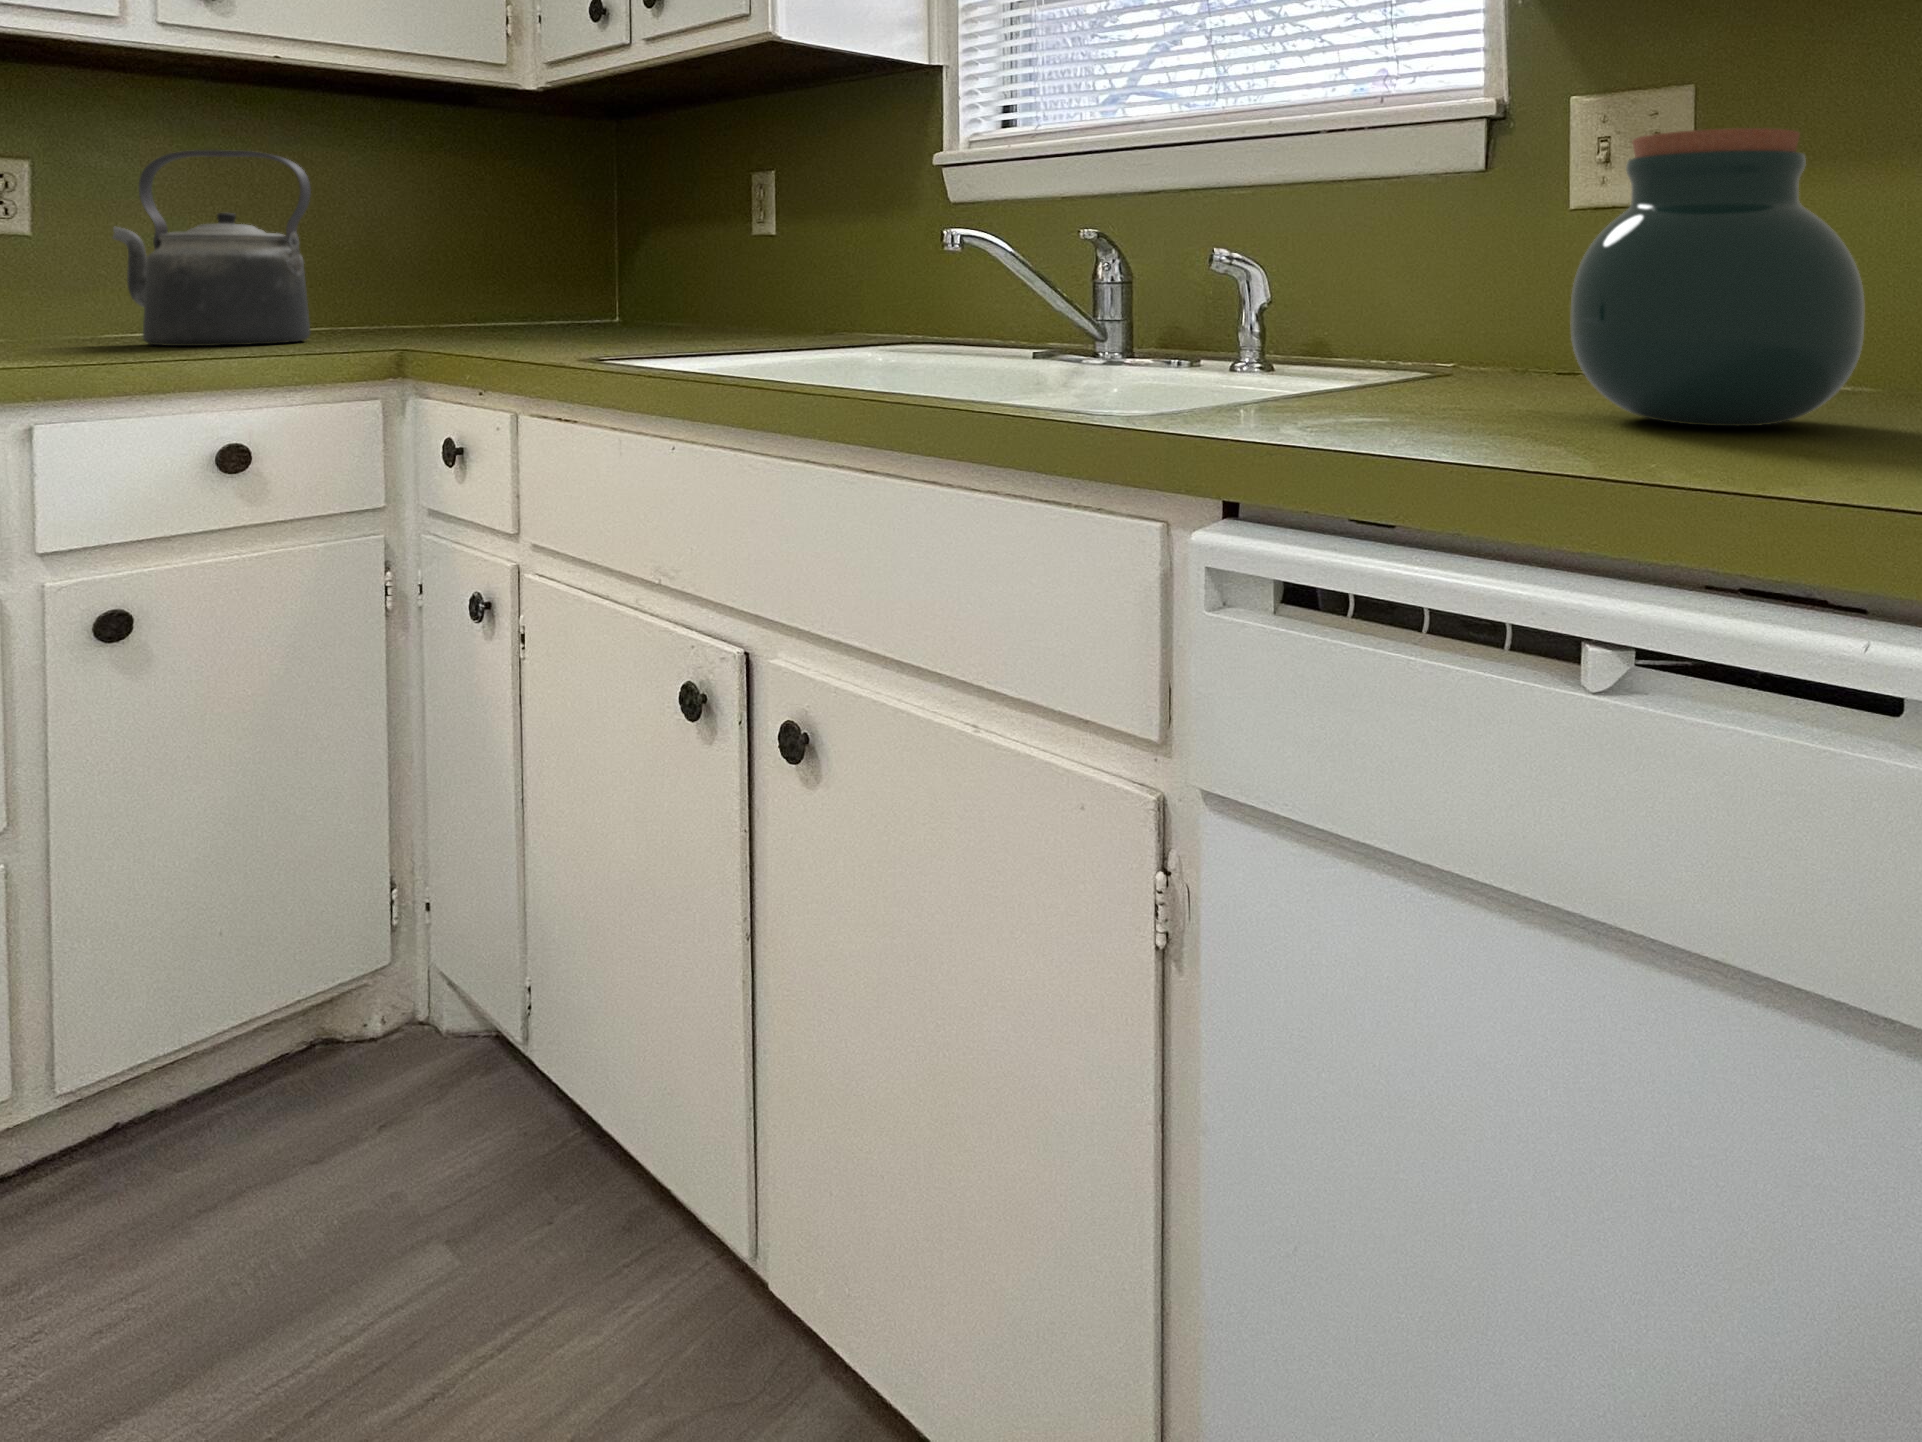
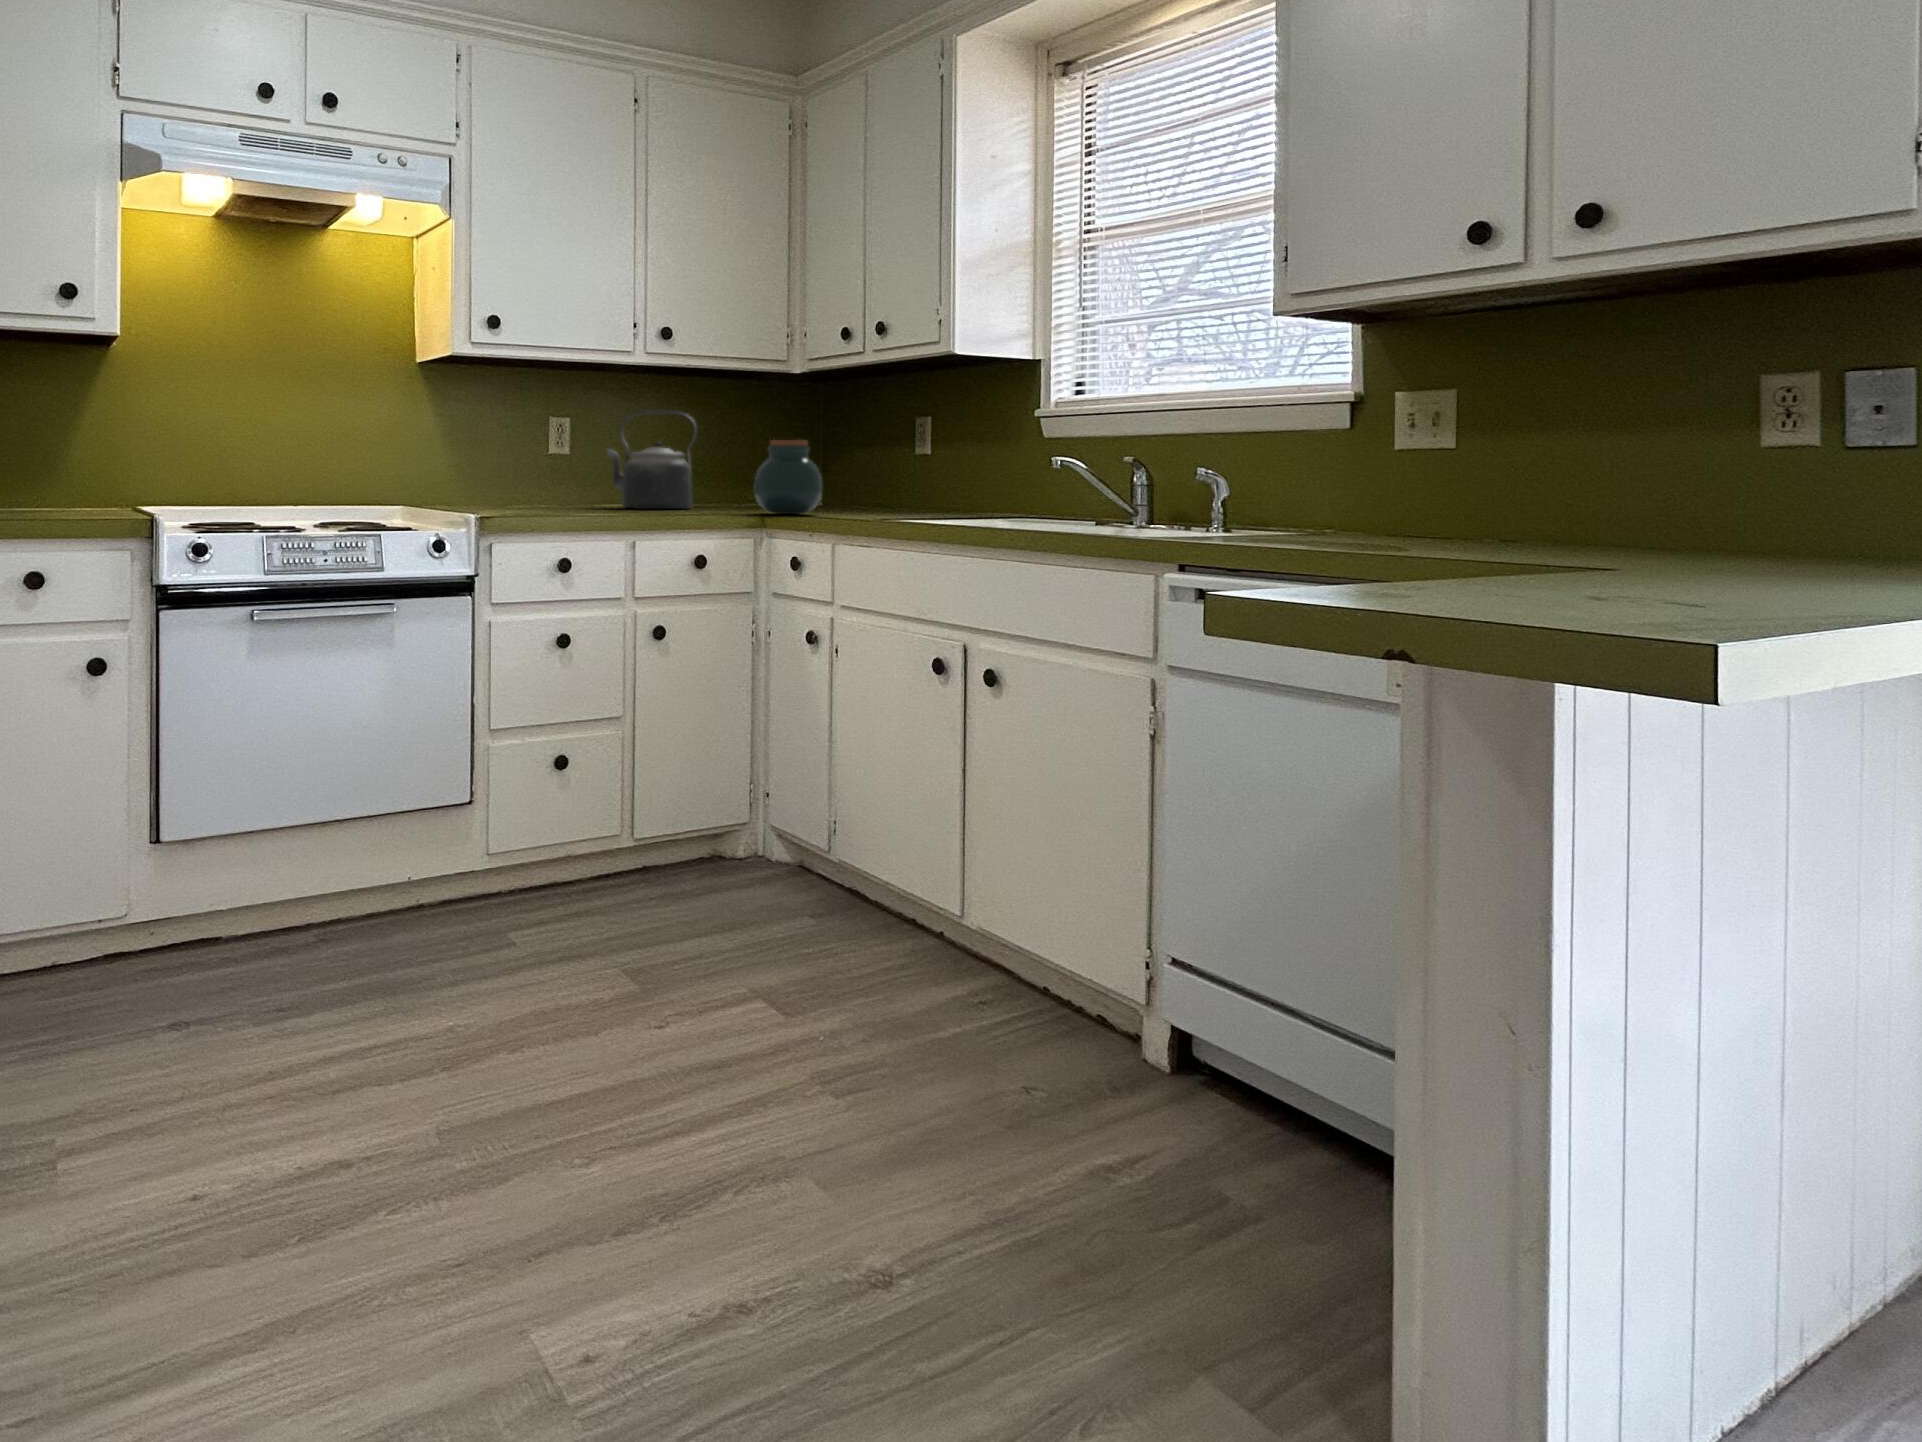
jar: present [1571,128,1864,426] -> present [755,440,822,514]

